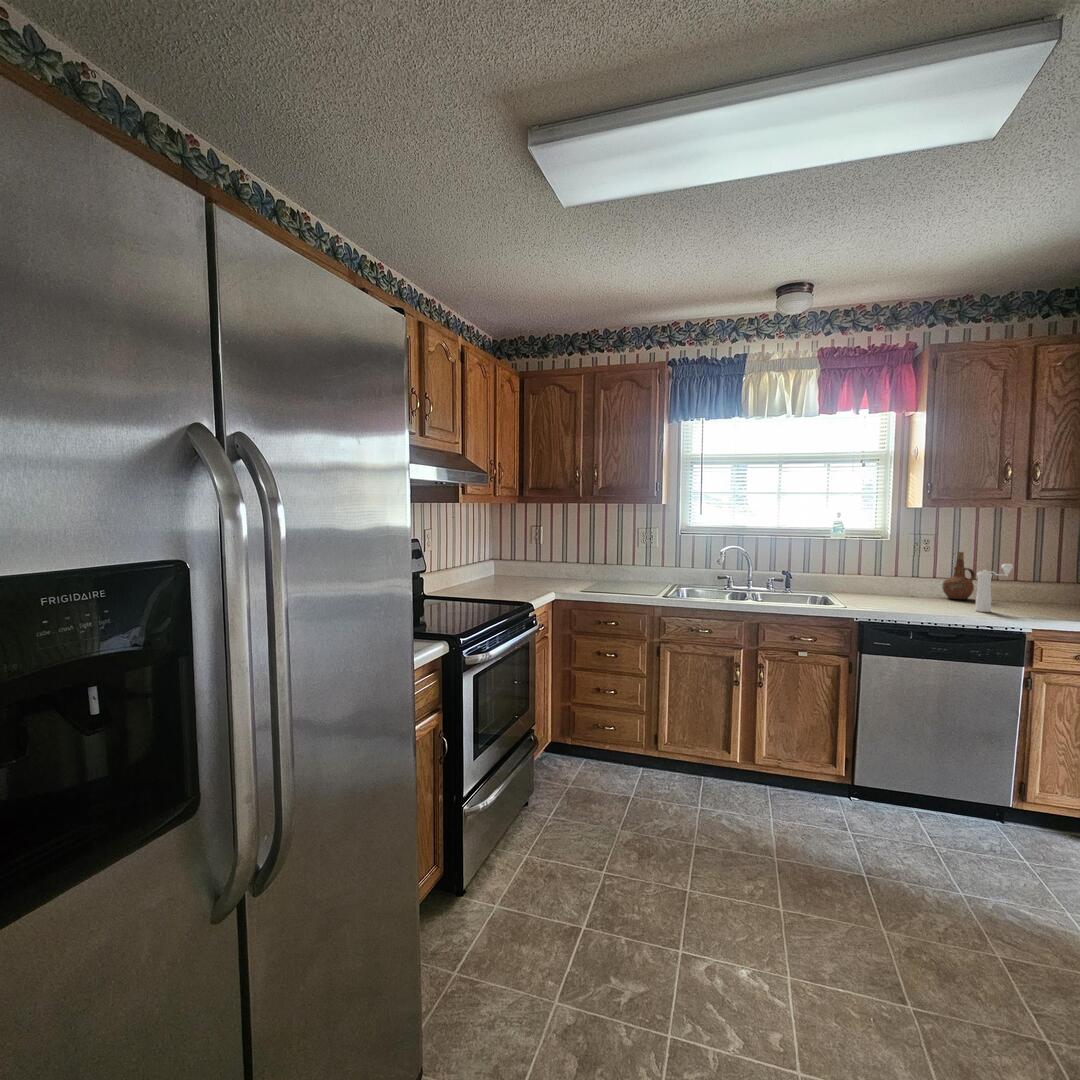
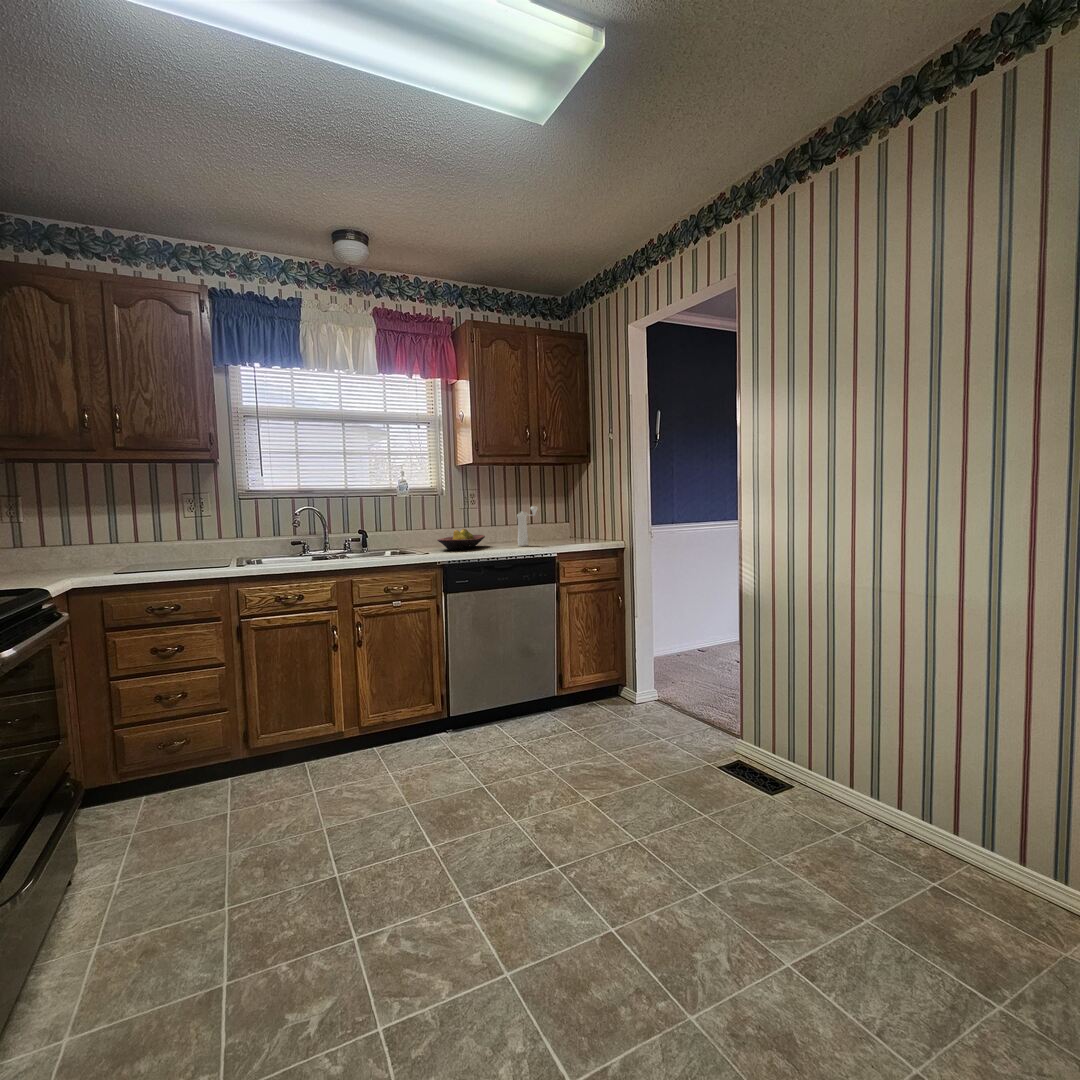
ceramic pitcher: present [942,552,975,599] -> none [487,502,508,542]
fruit bowl: none [865,581,932,606] -> present [437,529,485,550]

